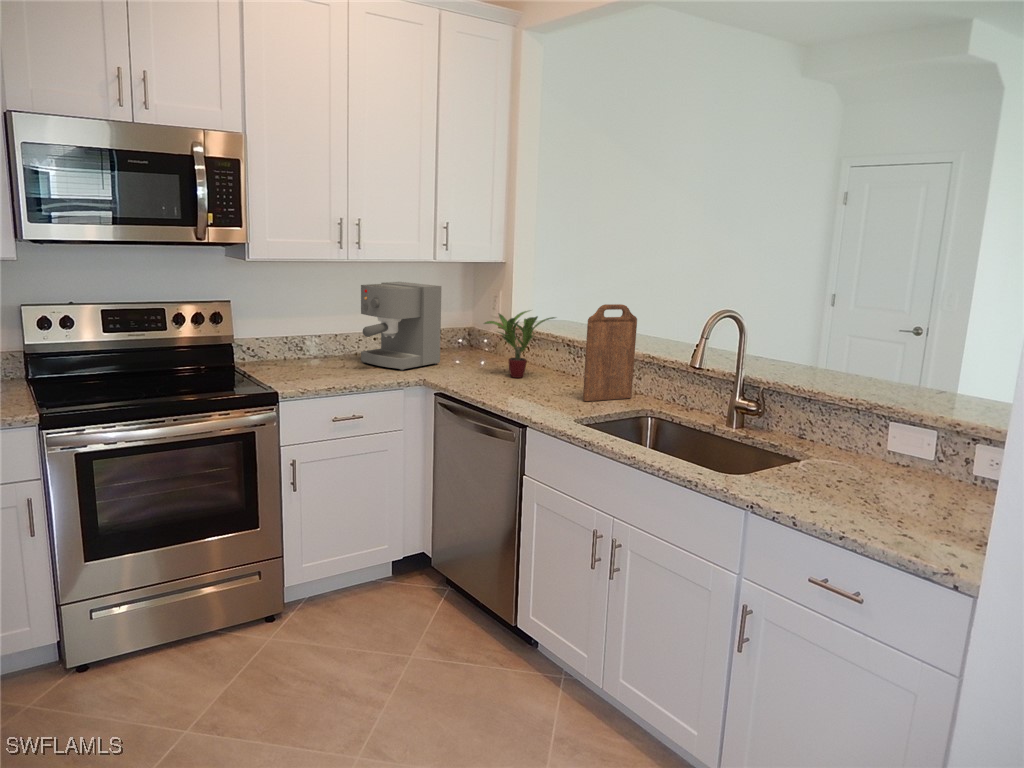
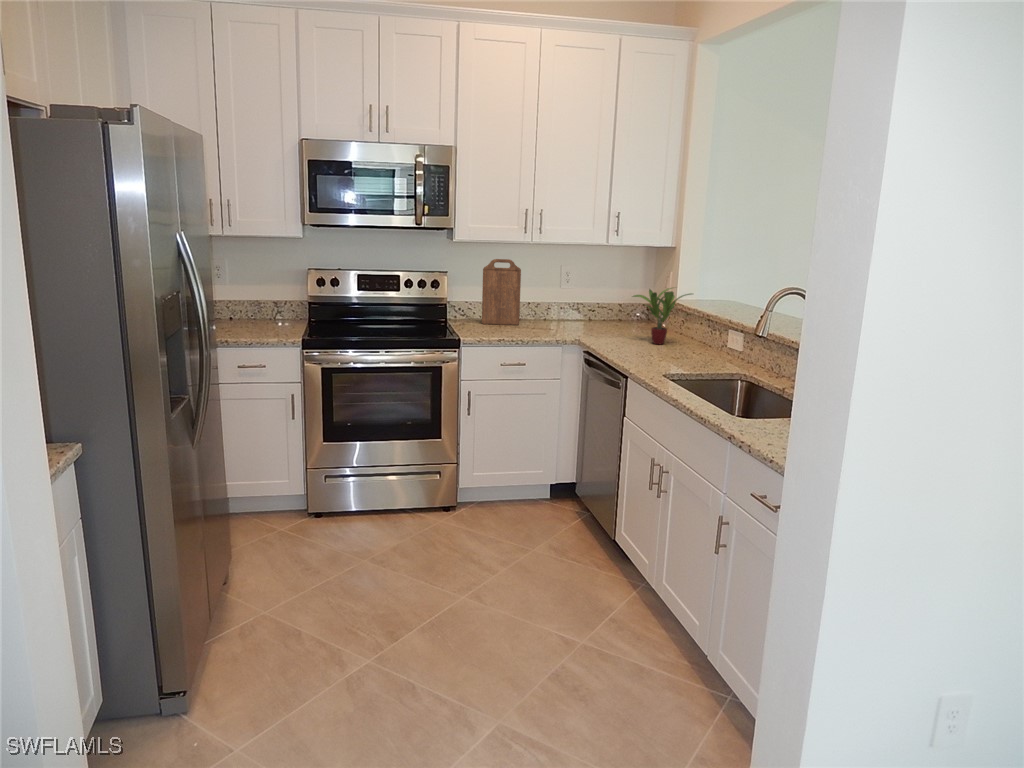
coffee maker: present [361,282,441,371] -> none [537,261,609,333]
cutting board: present [583,304,637,401] -> present [482,259,521,325]

